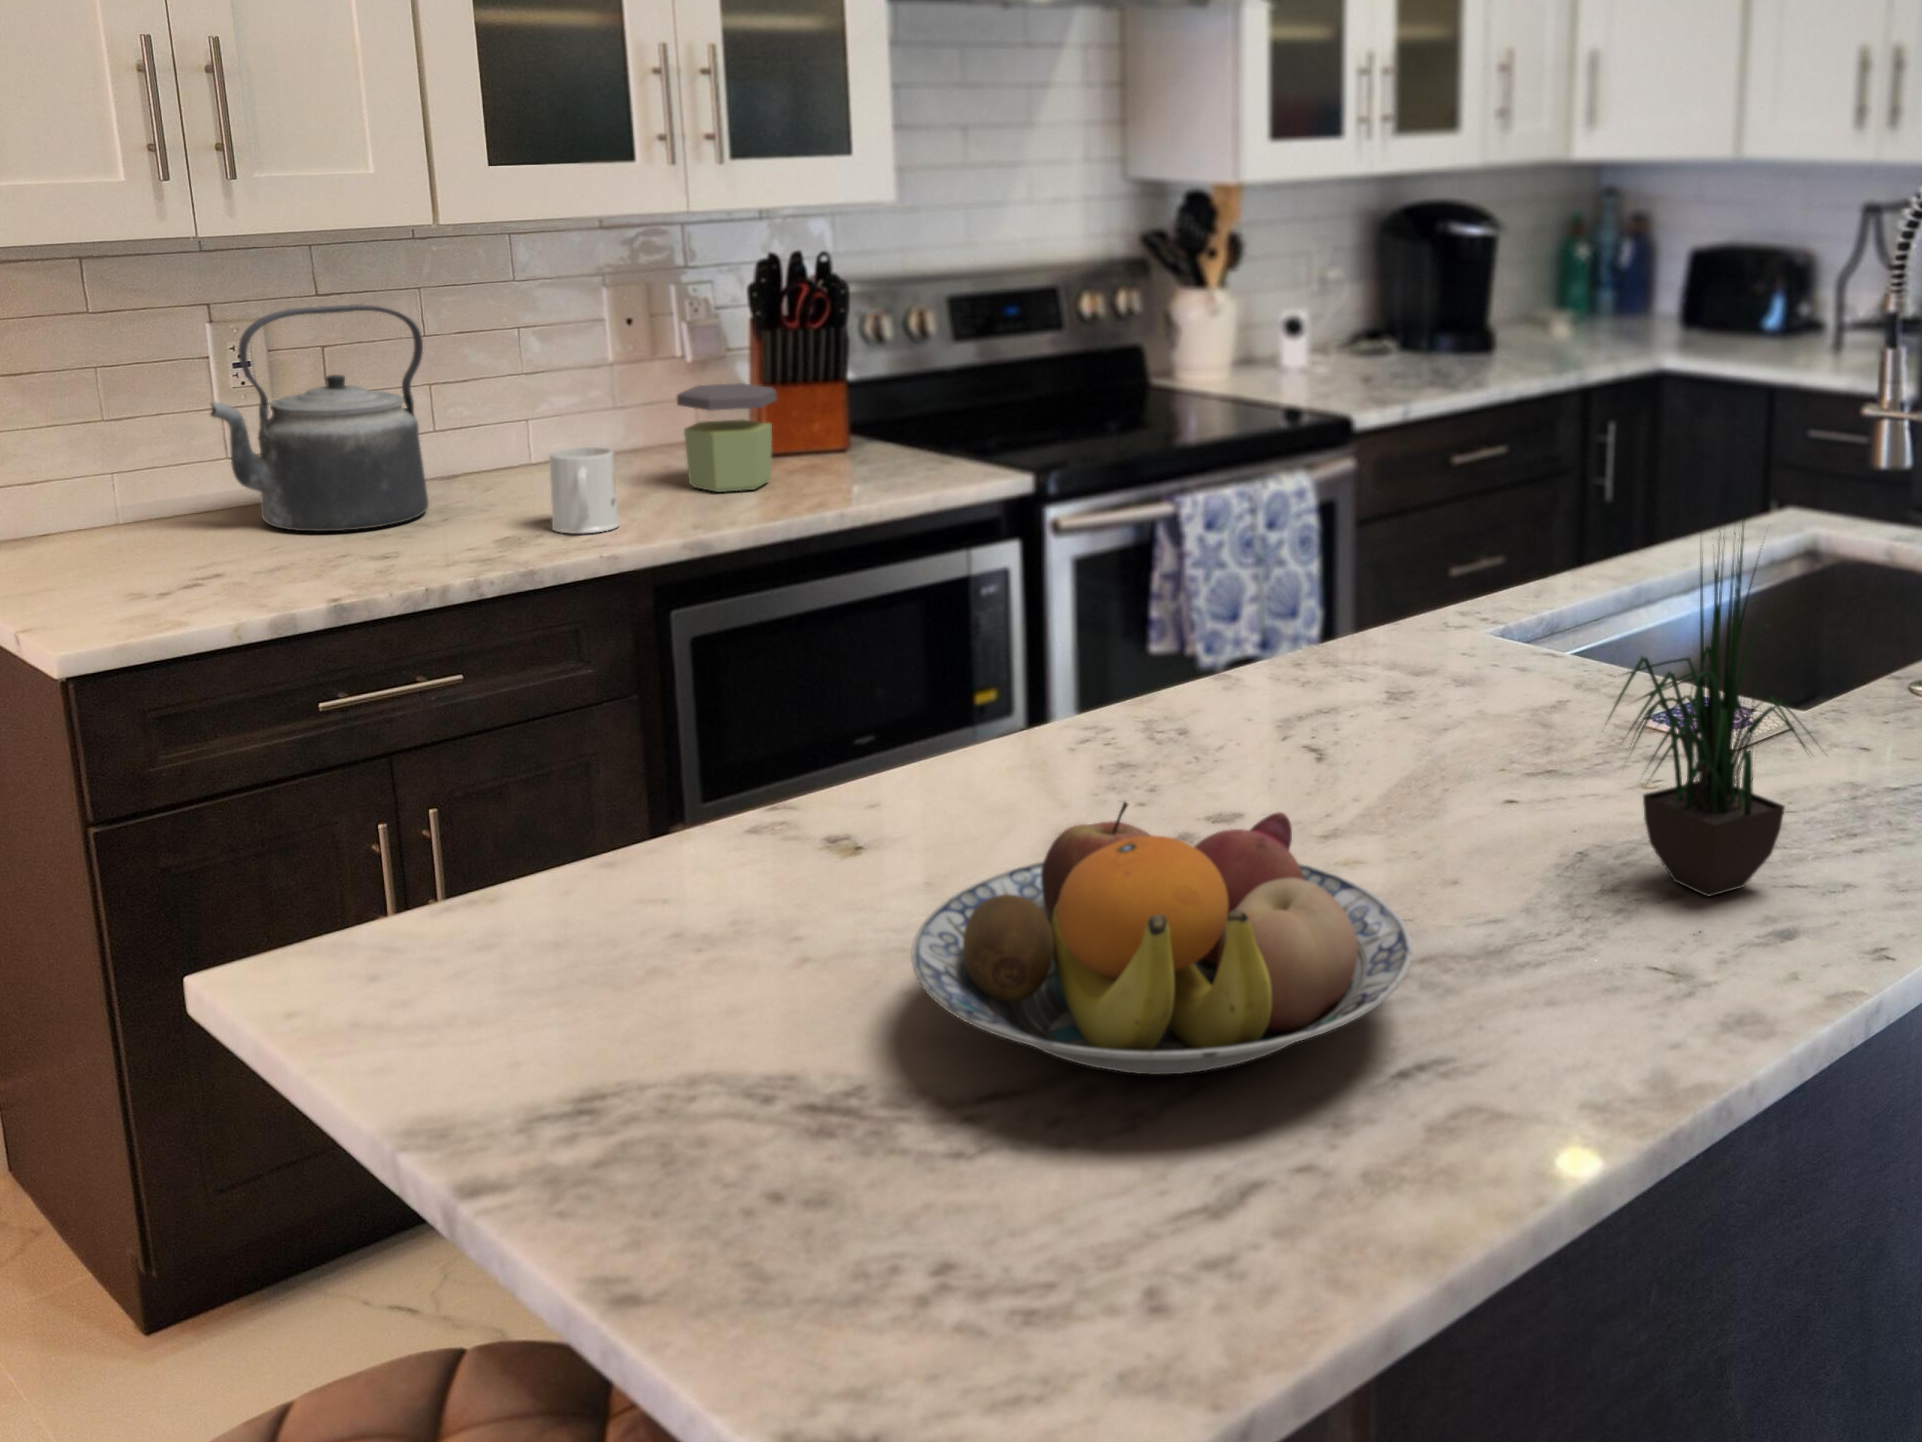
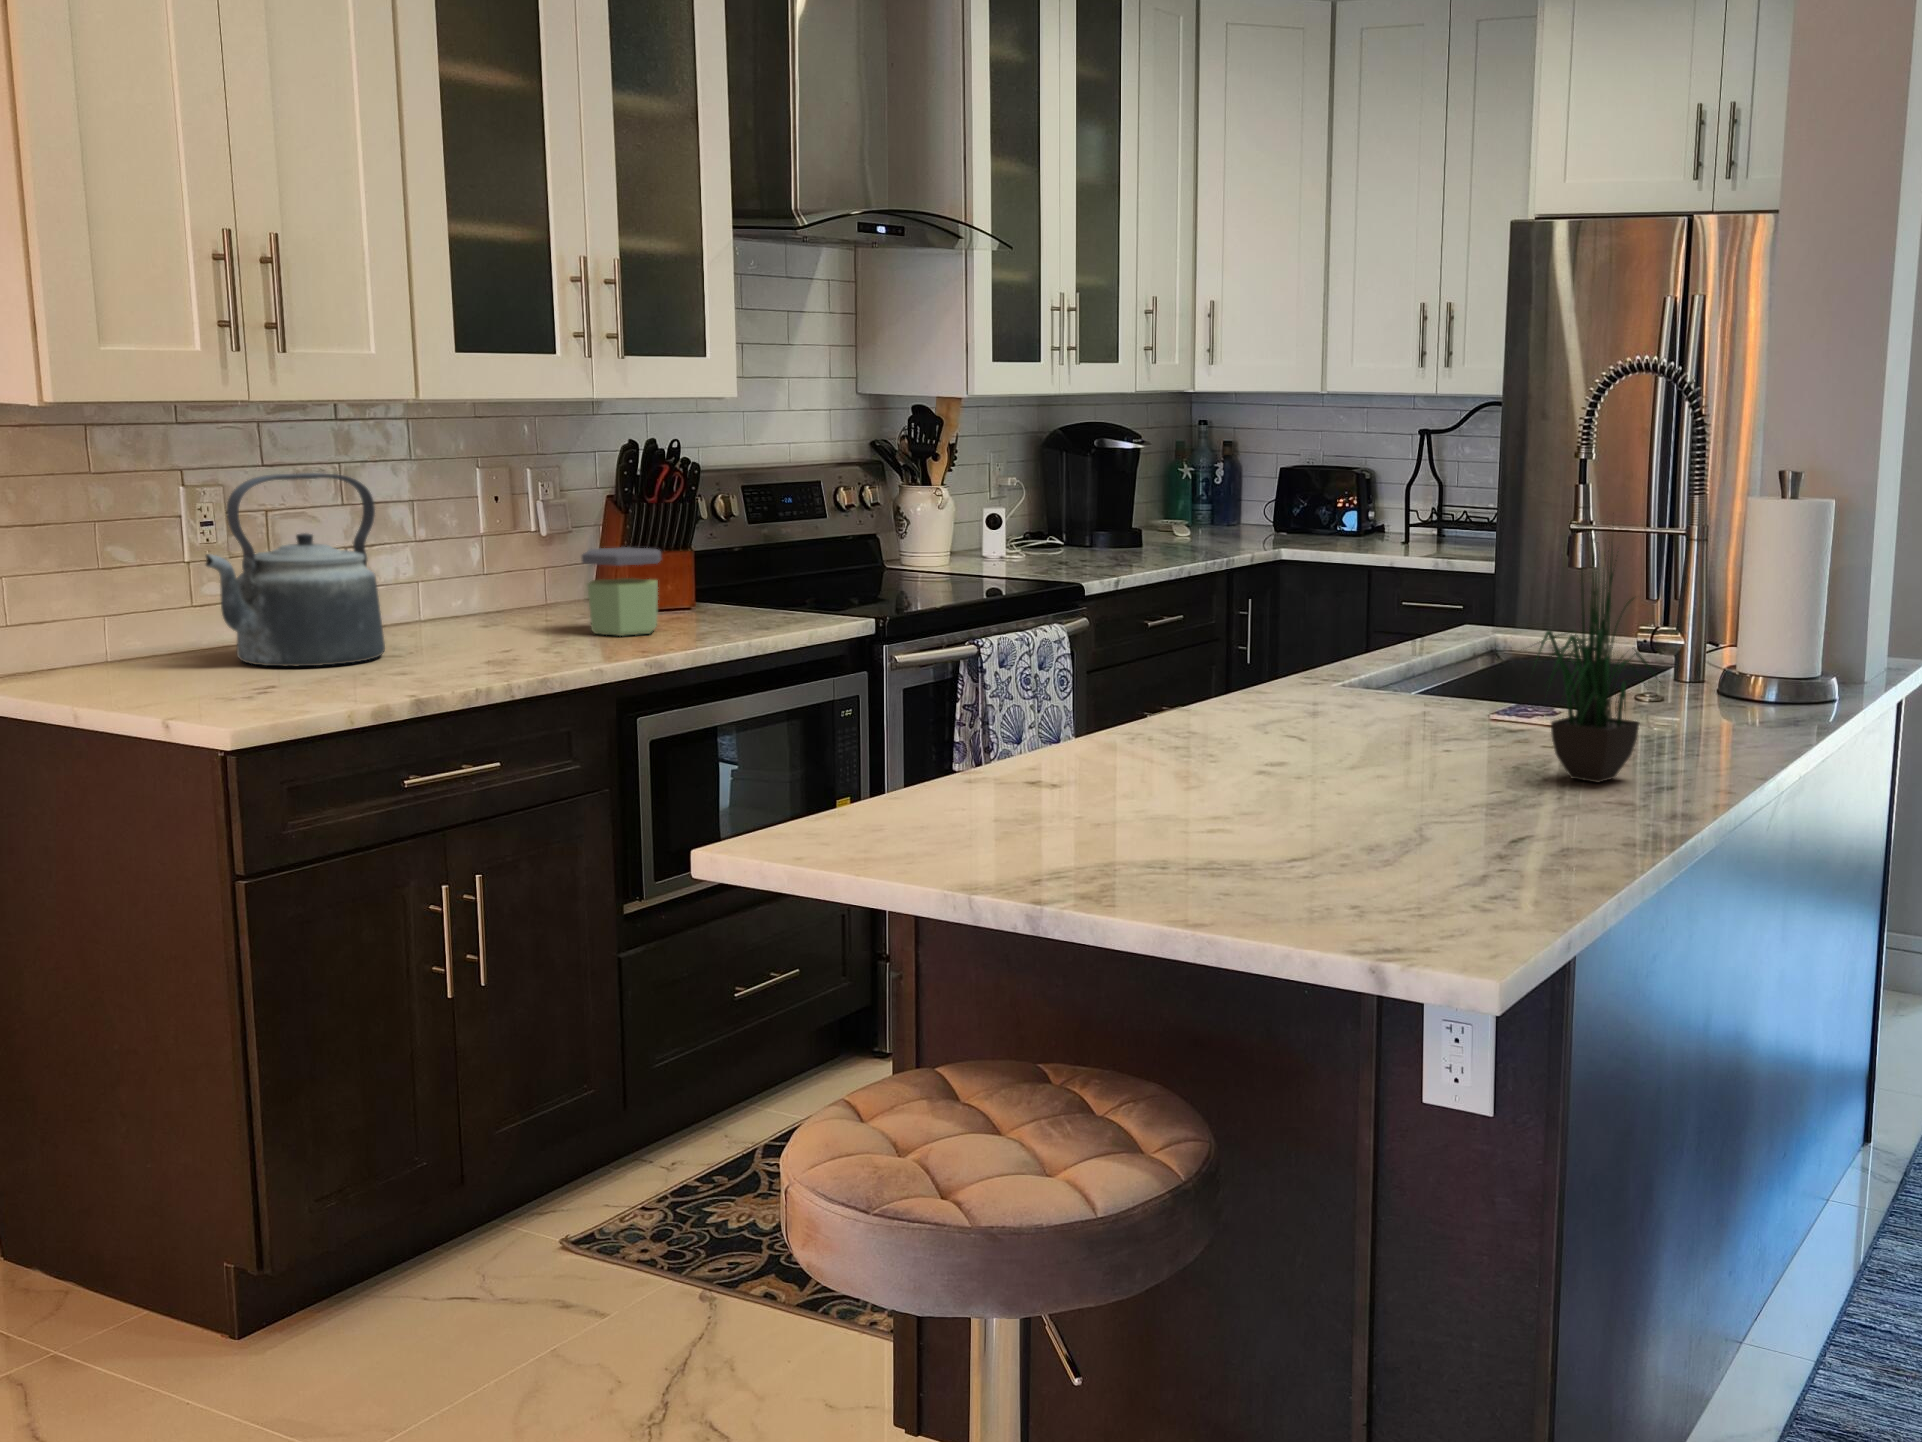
mug: present [549,447,619,534] -> none [509,591,568,661]
fruit bowl: present [911,802,1412,1075] -> none [1171,713,1495,862]

